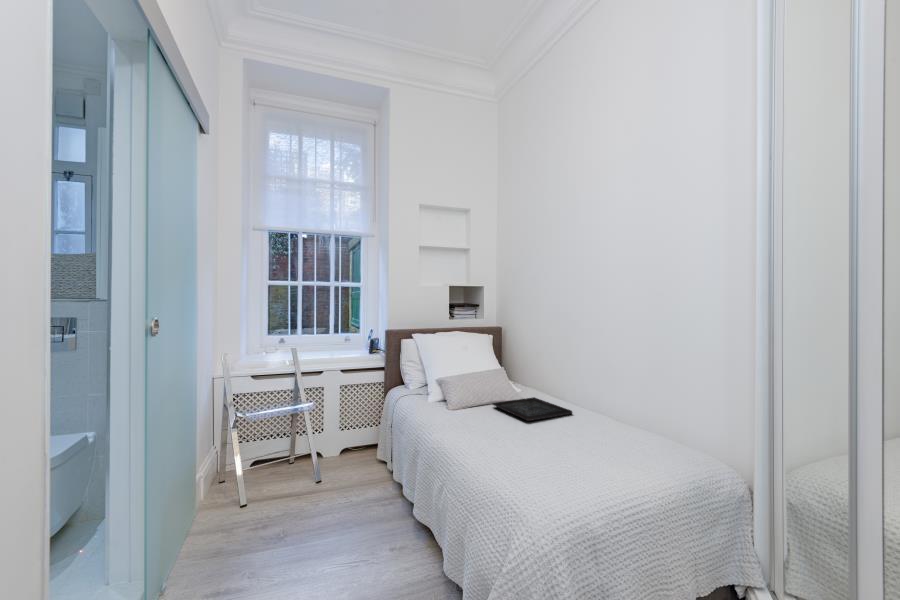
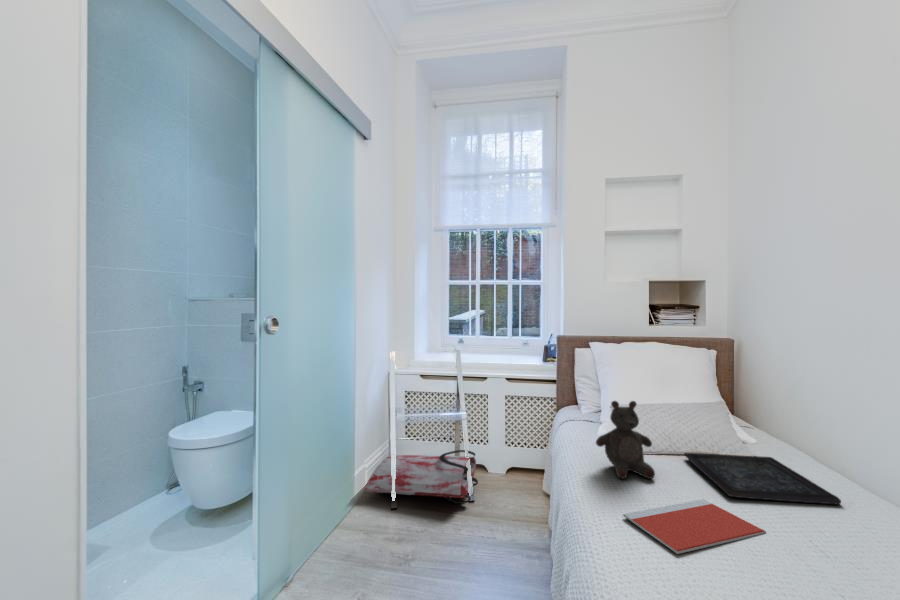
stuffed bear: none [447,372,485,425] -> present [596,401,655,479]
notebook: none [484,425,551,453] -> present [623,499,766,554]
bag: none [208,440,323,503] -> present [364,450,478,504]

